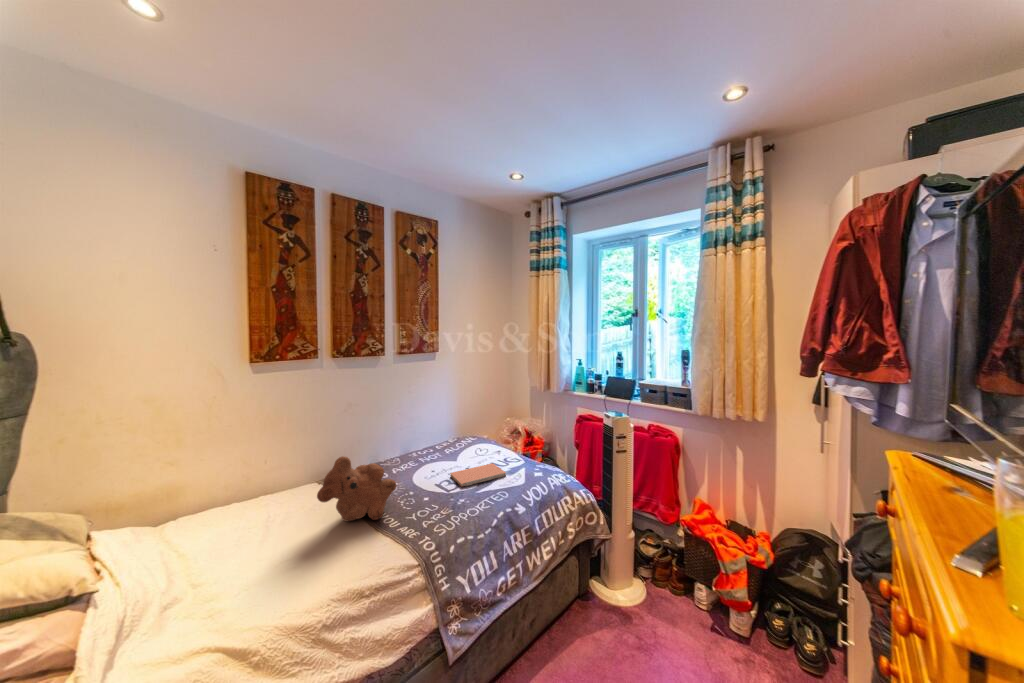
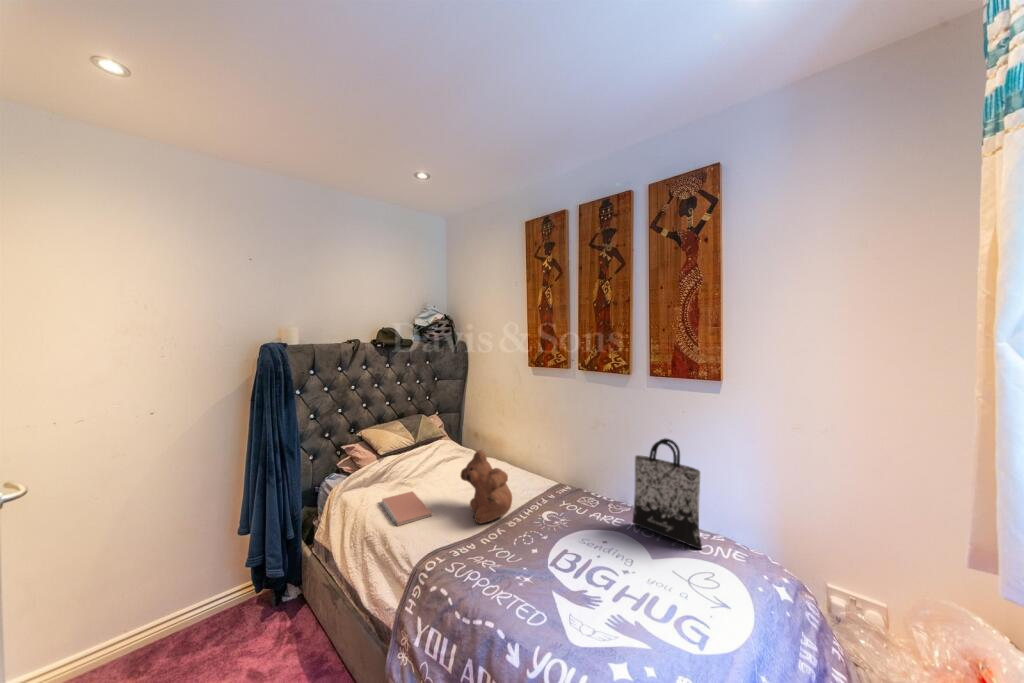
tote bag: none [426,392,463,458] -> present [632,439,702,549]
notebook: present [450,463,506,486] -> present [381,491,431,526]

